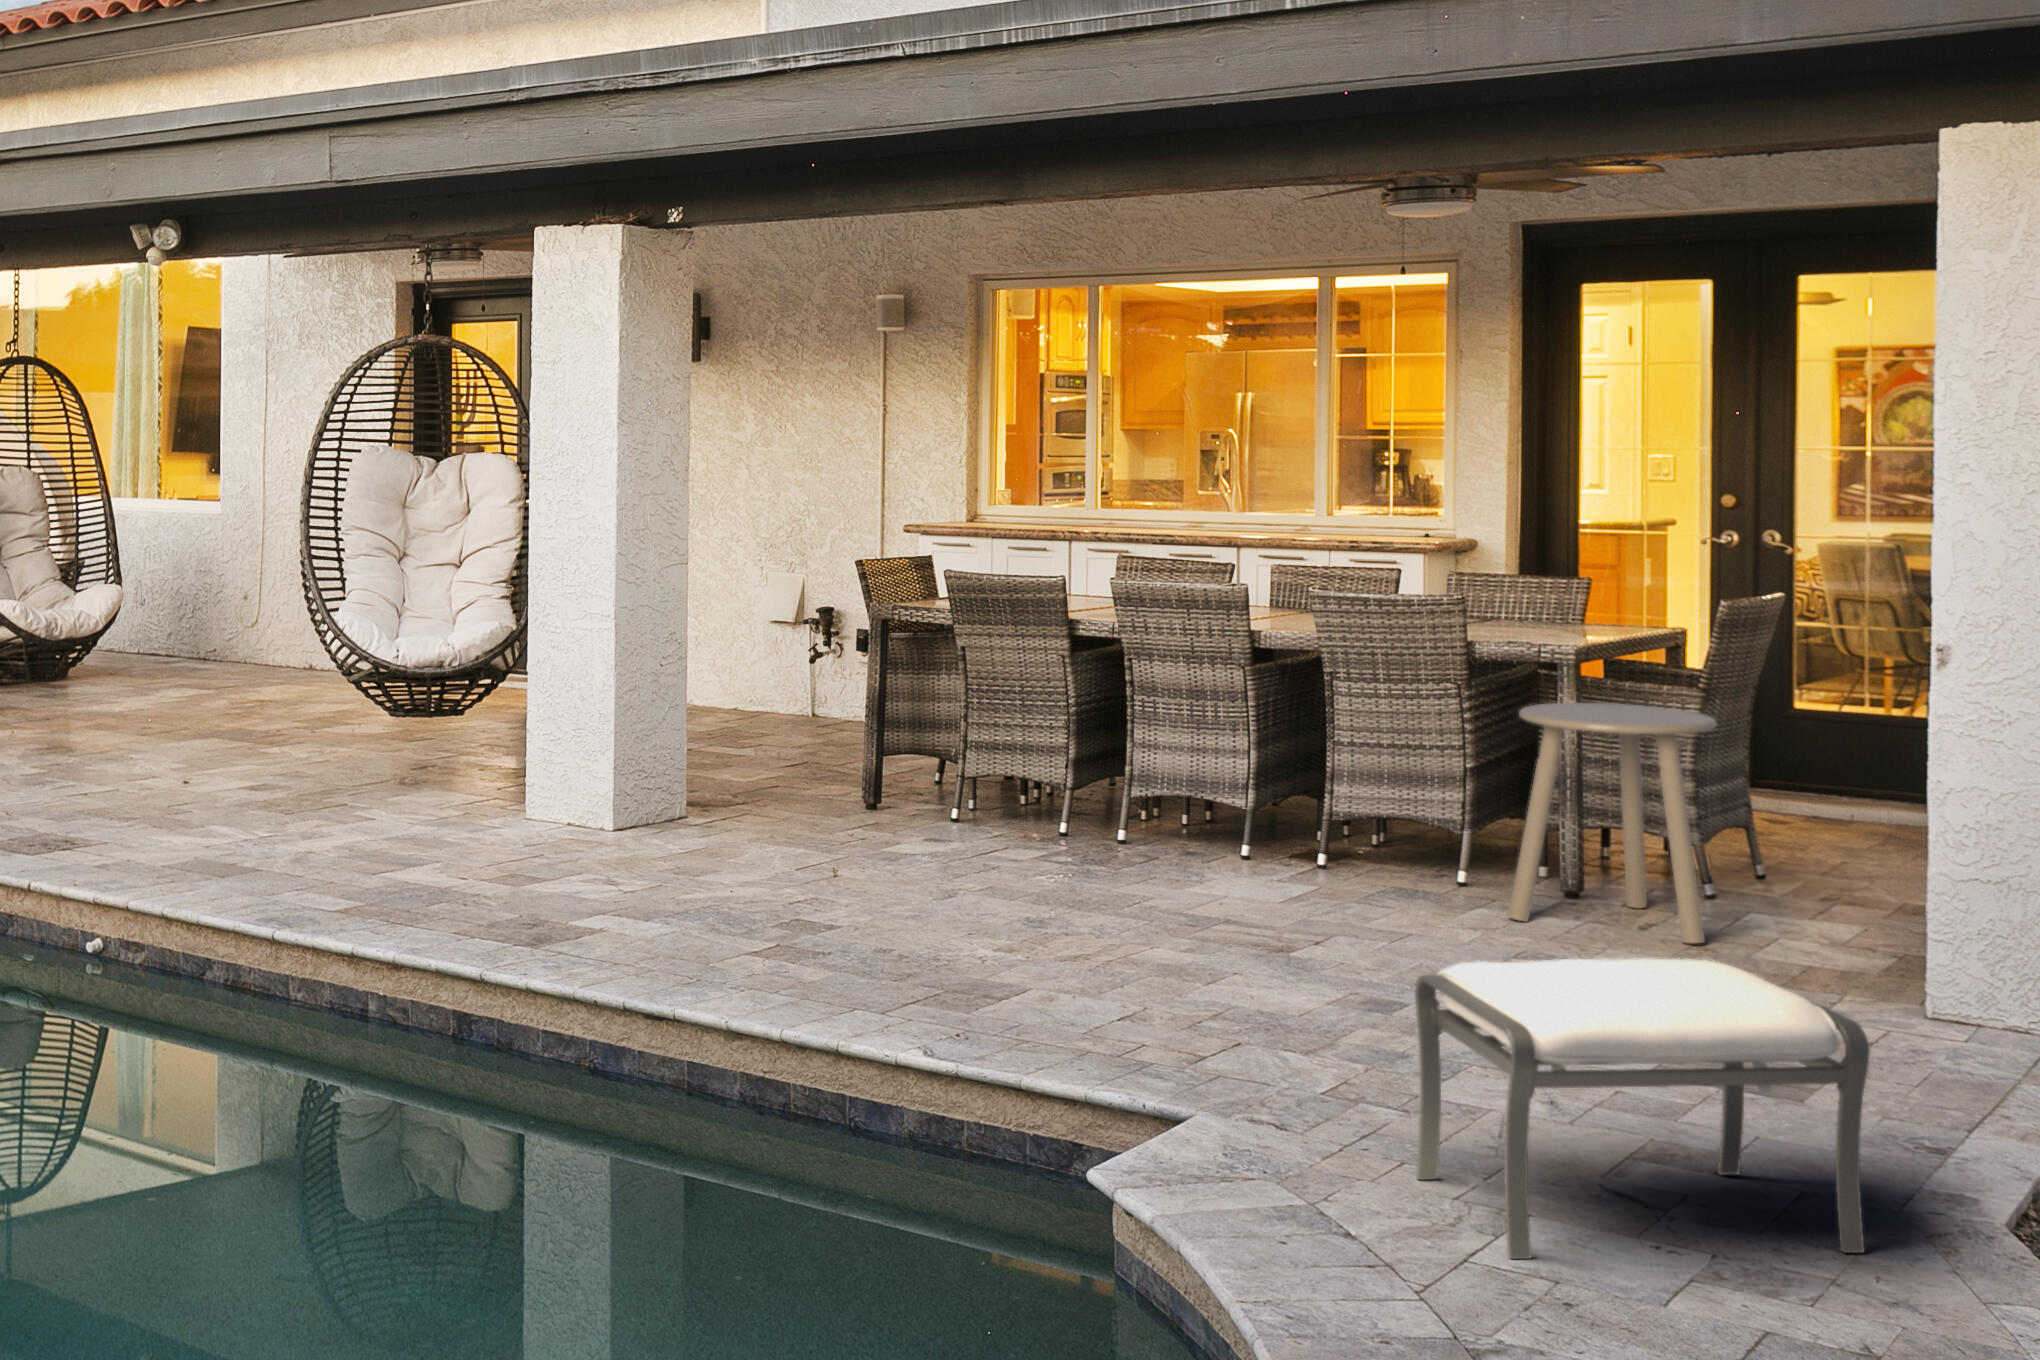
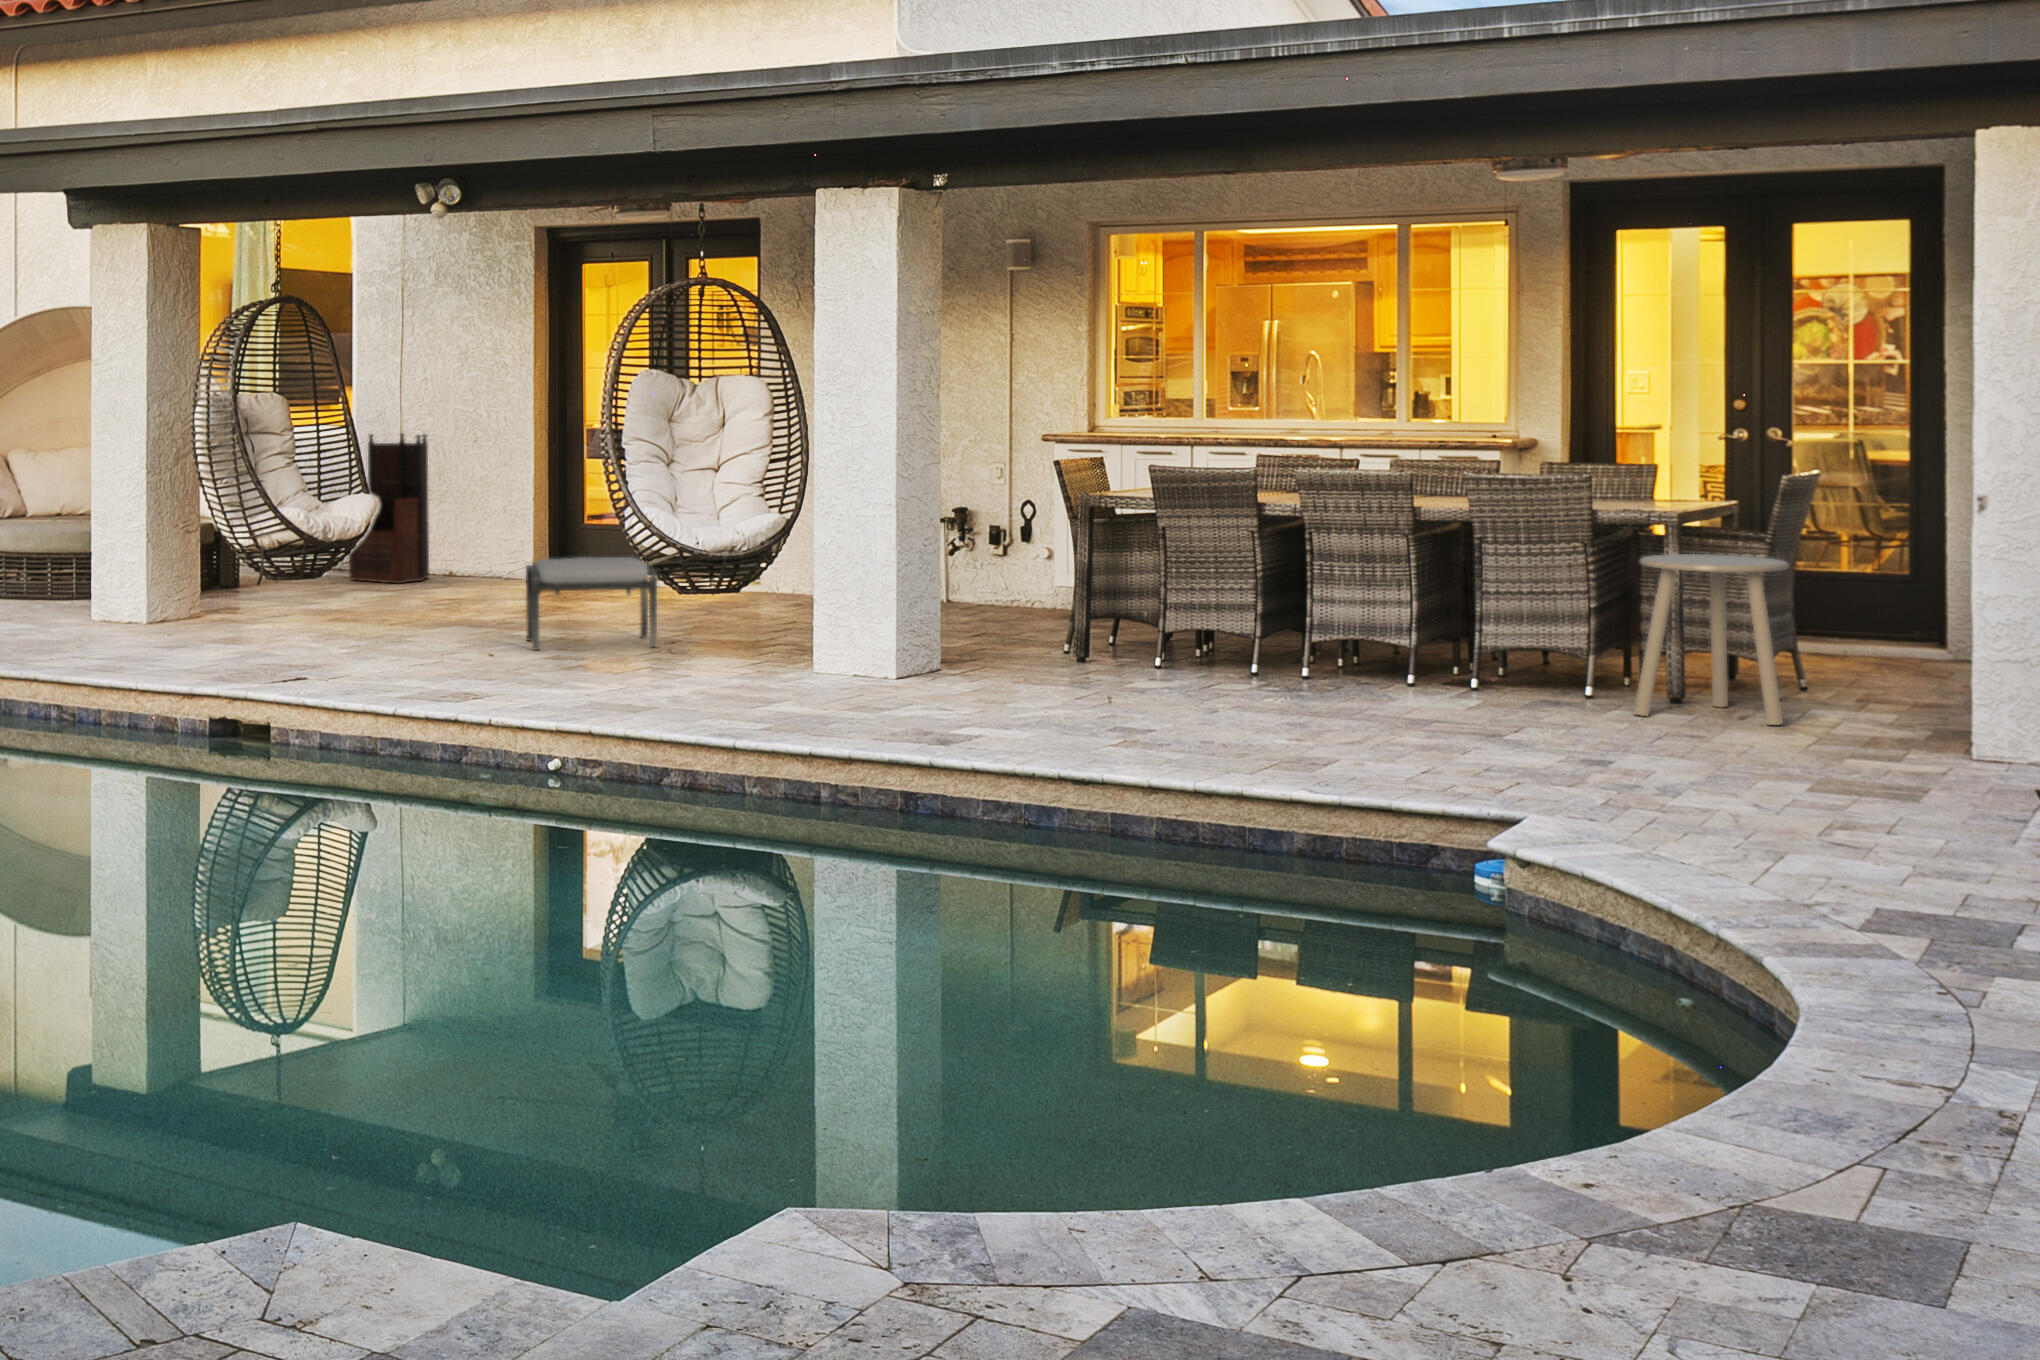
armchair: none [188,511,280,678] -> present [349,434,429,583]
ottoman: present [1415,959,1870,1259] -> present [526,557,657,650]

